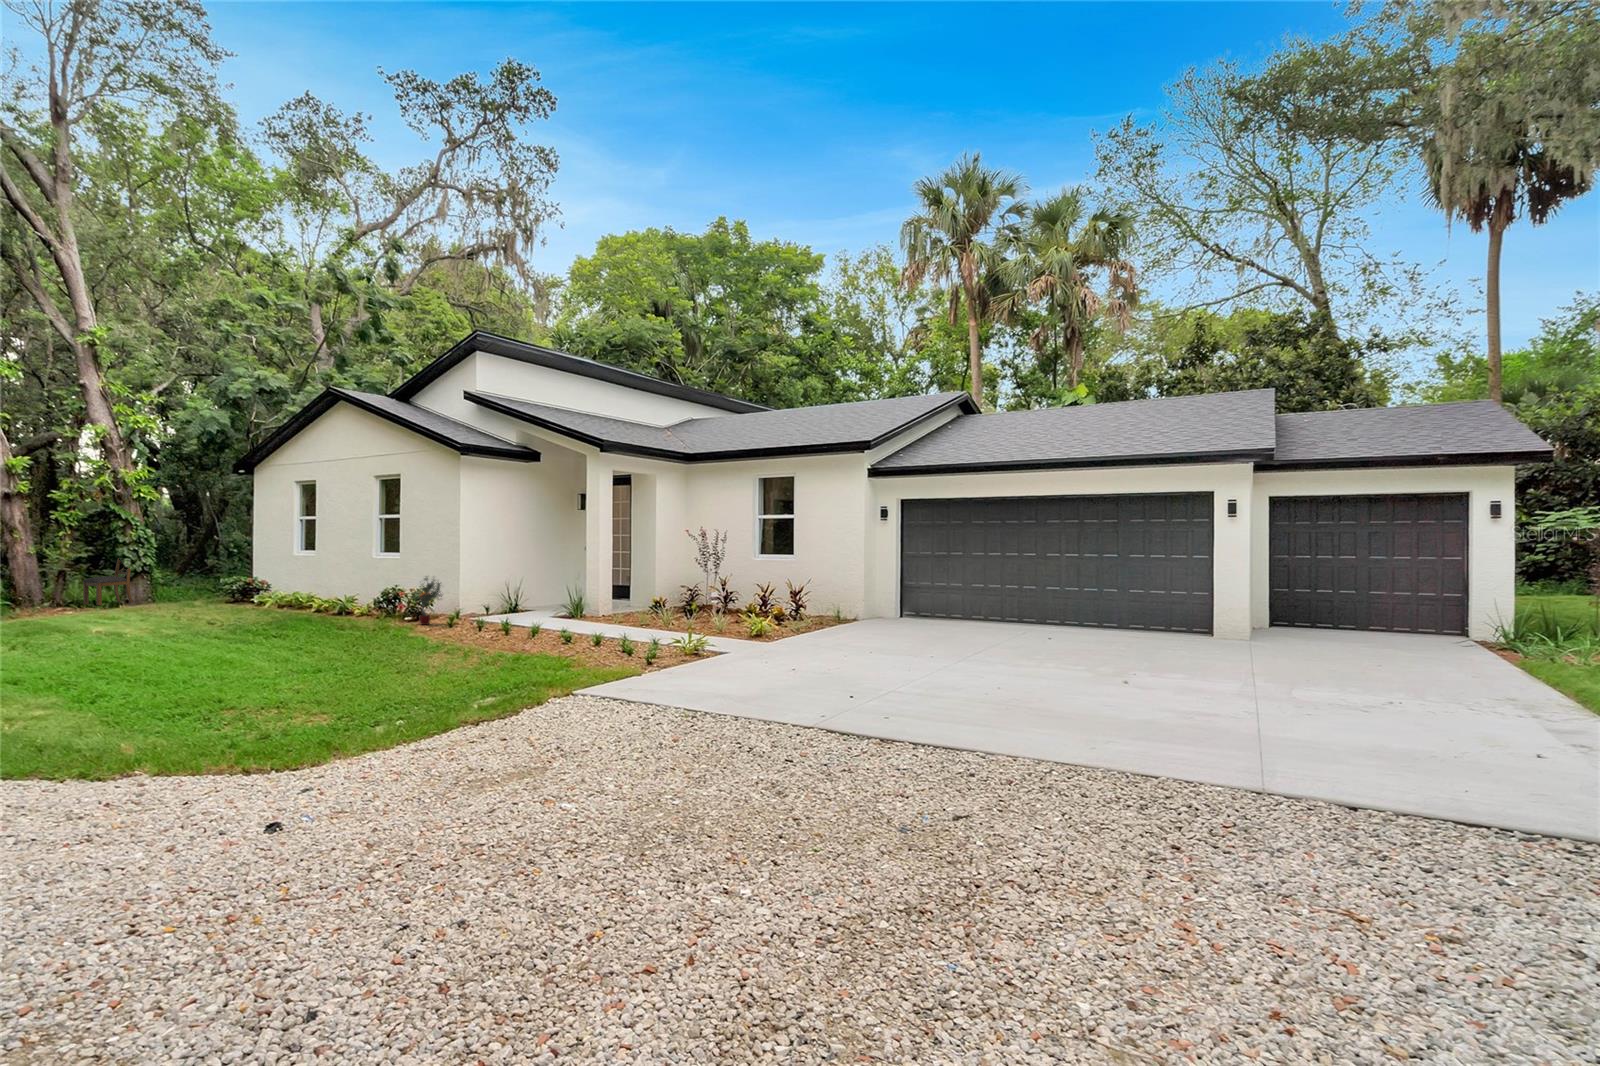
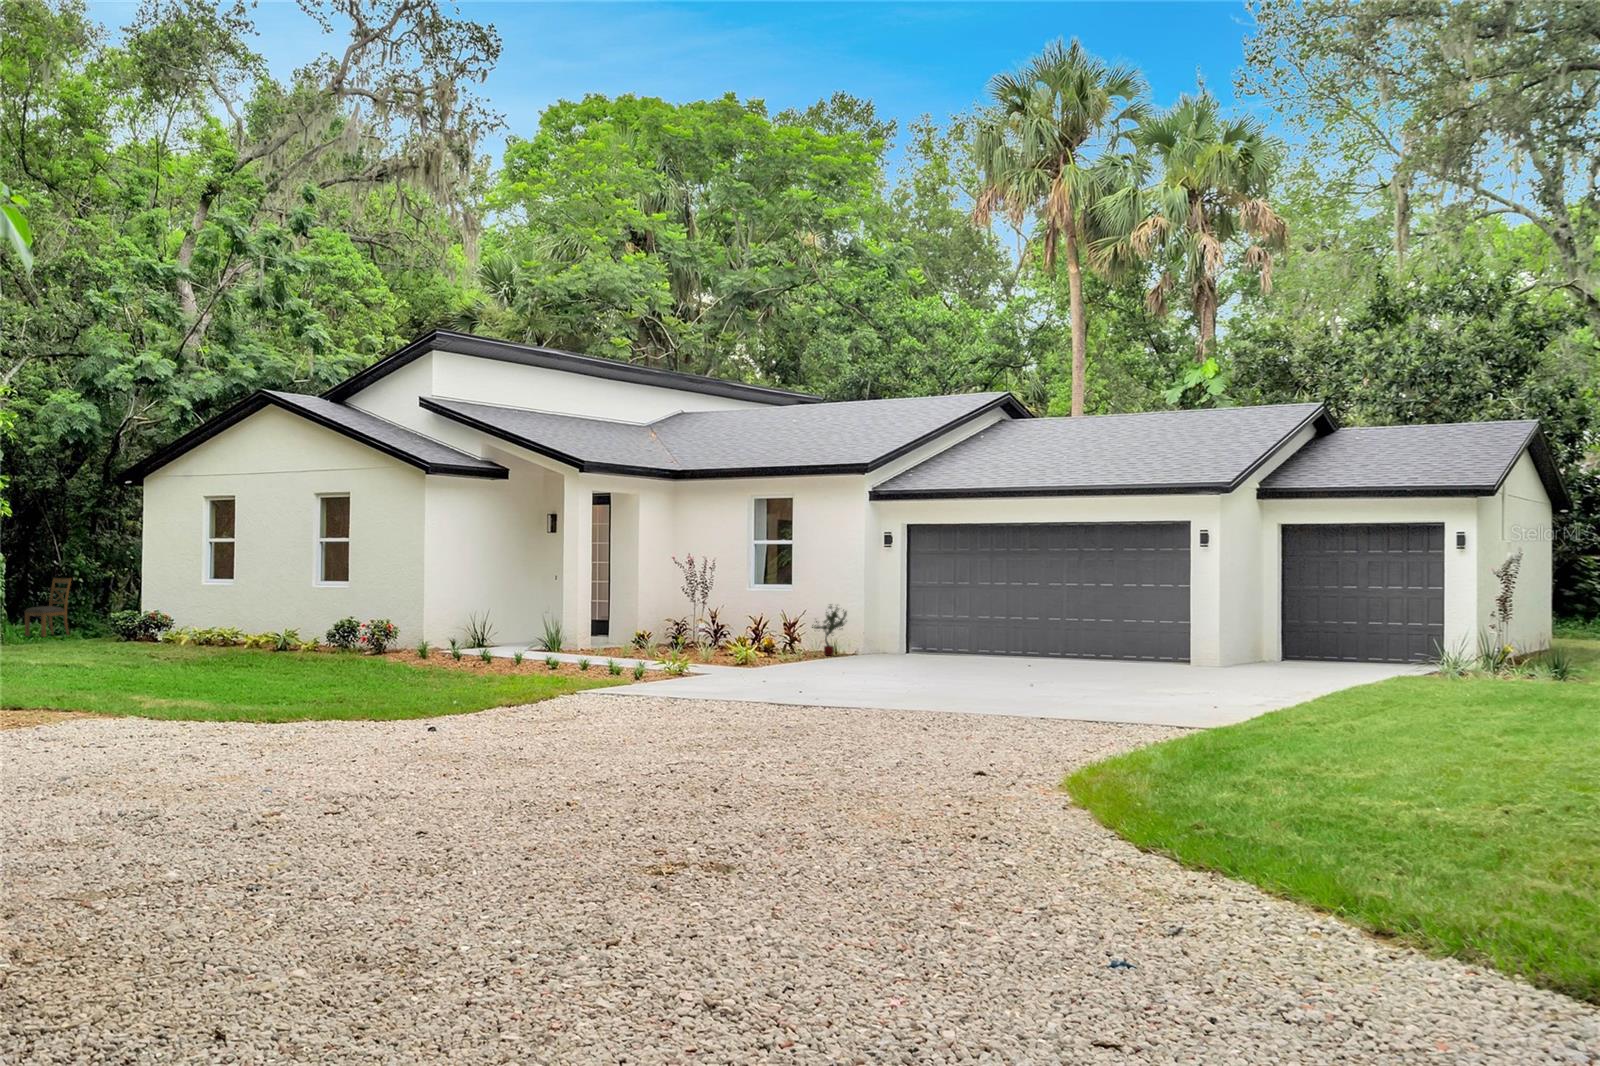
potted tree: present [412,578,442,625] -> present [812,606,847,656]

